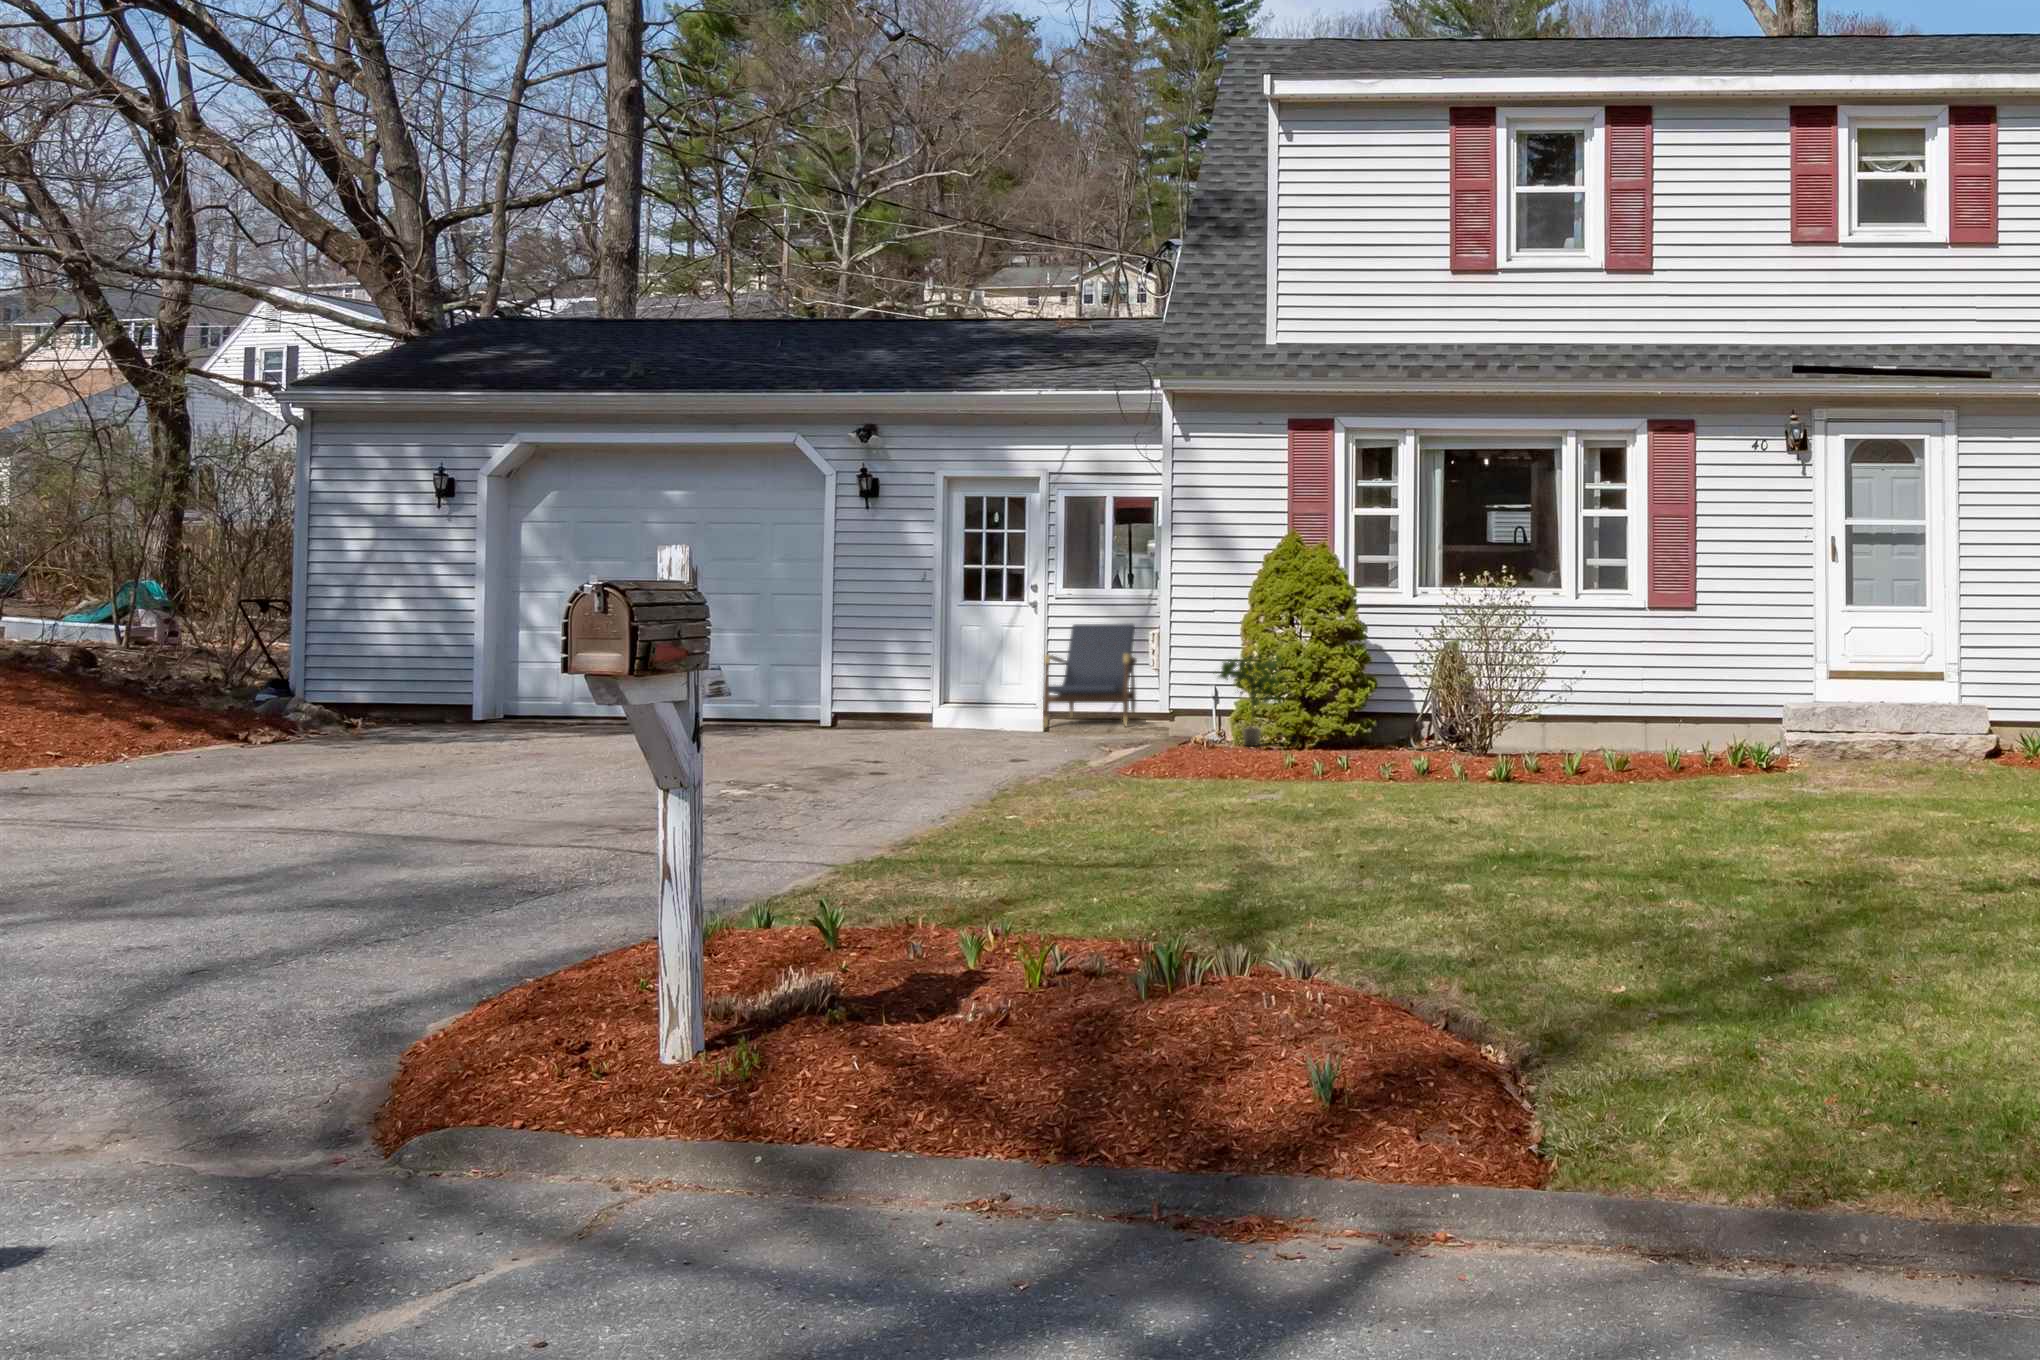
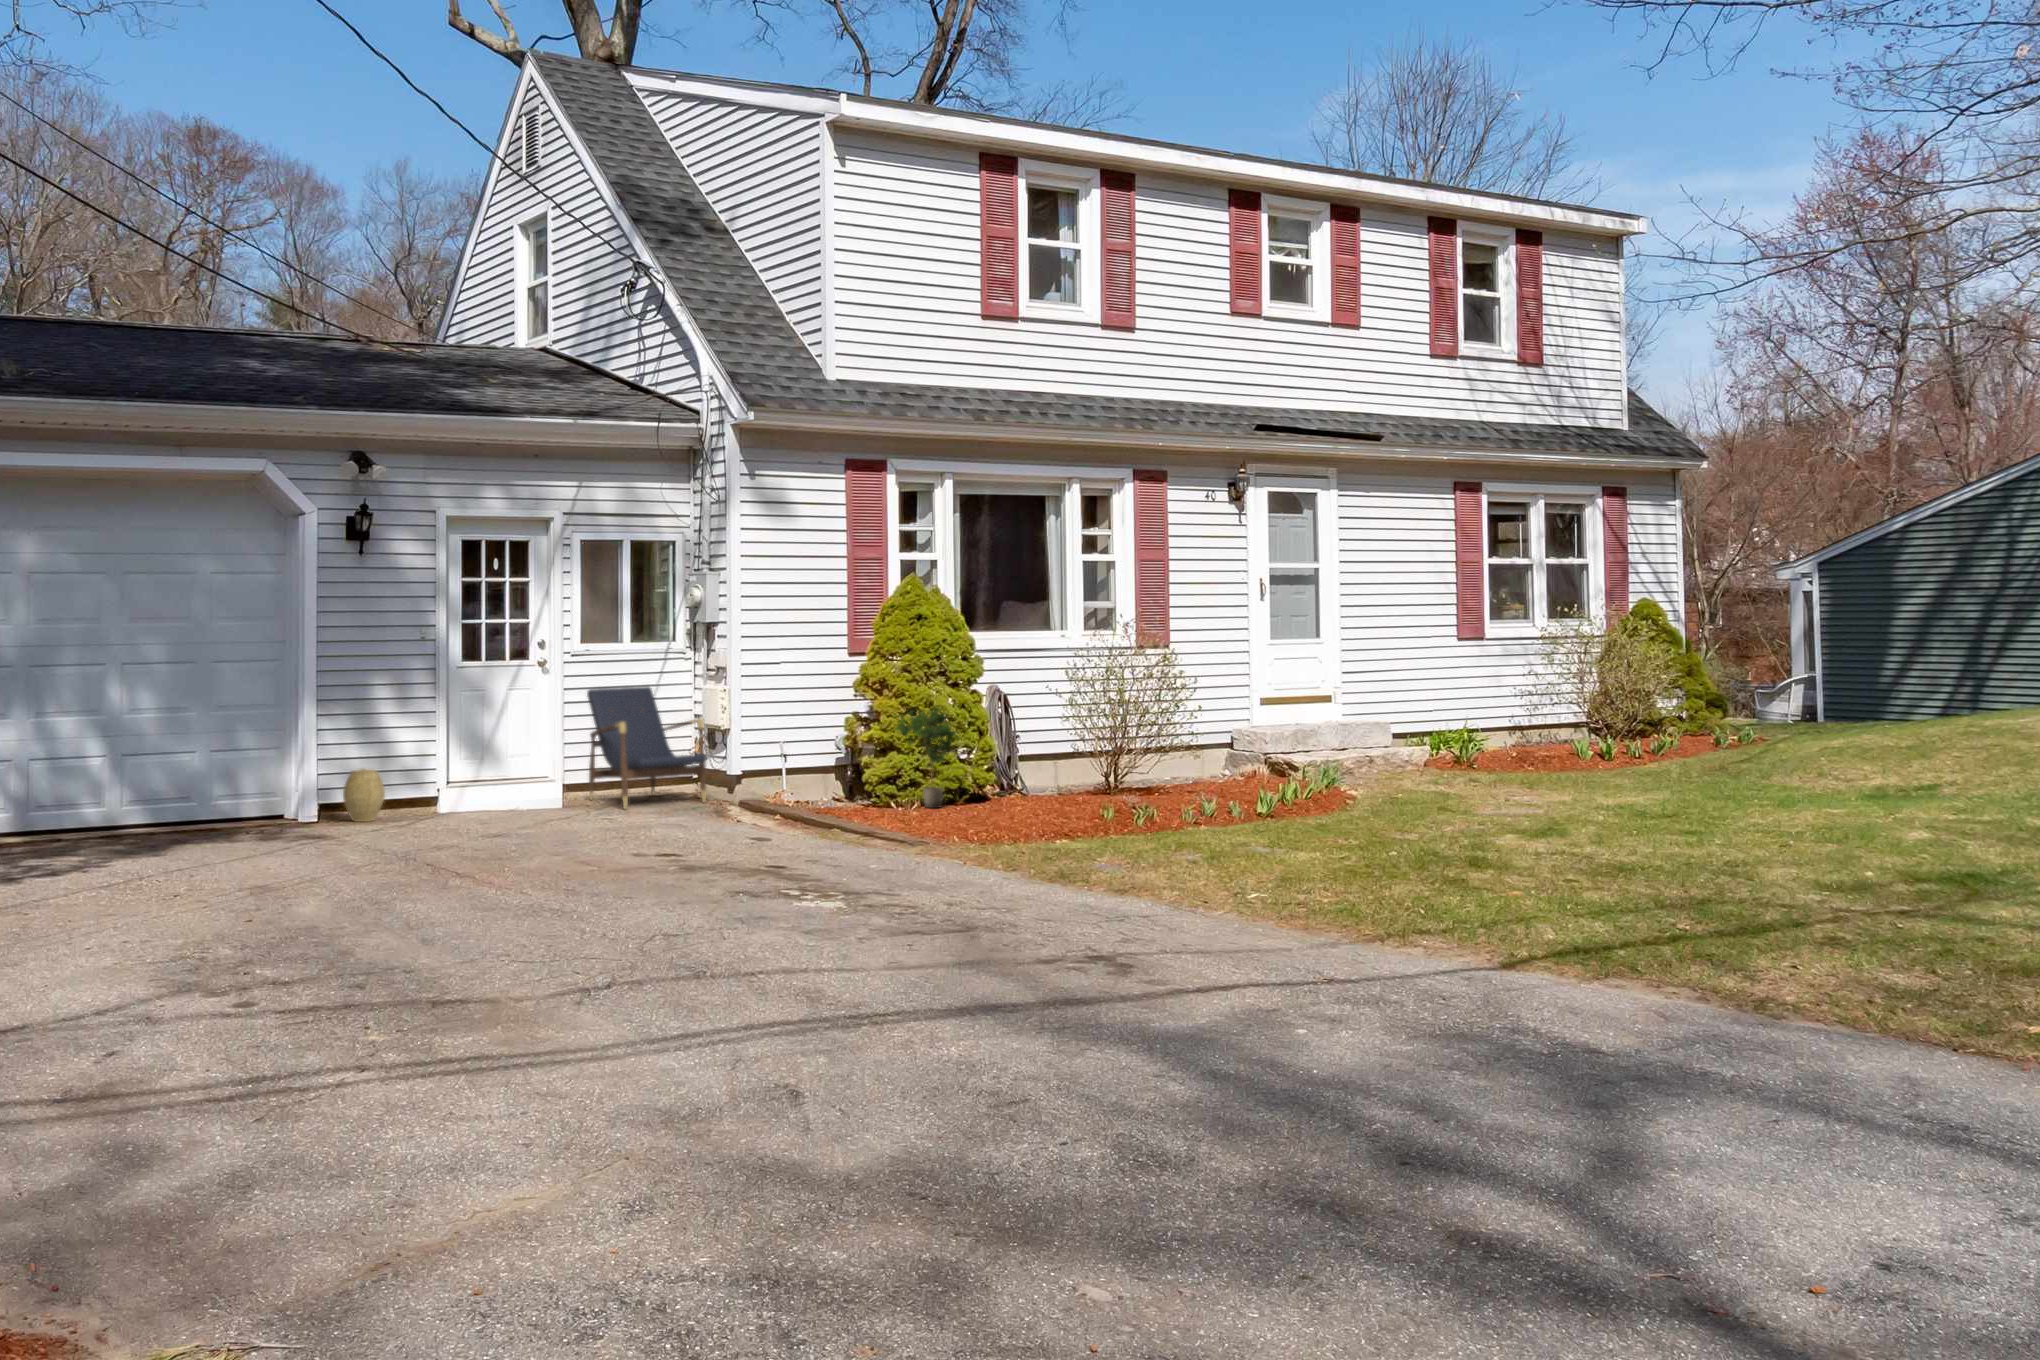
woven basket: none [839,681,873,723] -> present [343,768,385,822]

